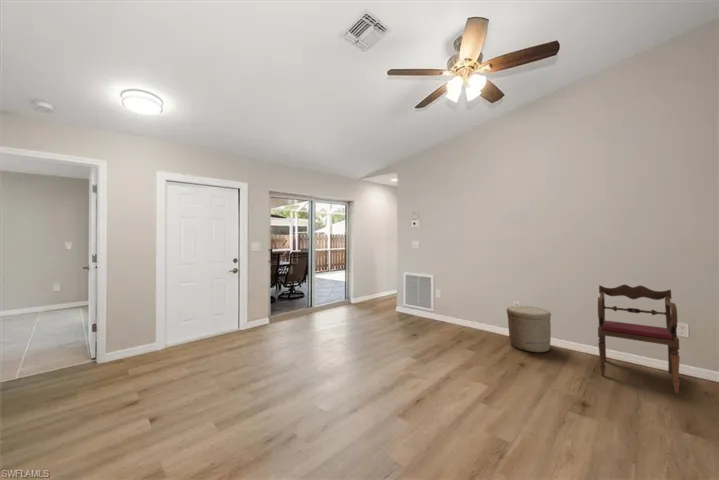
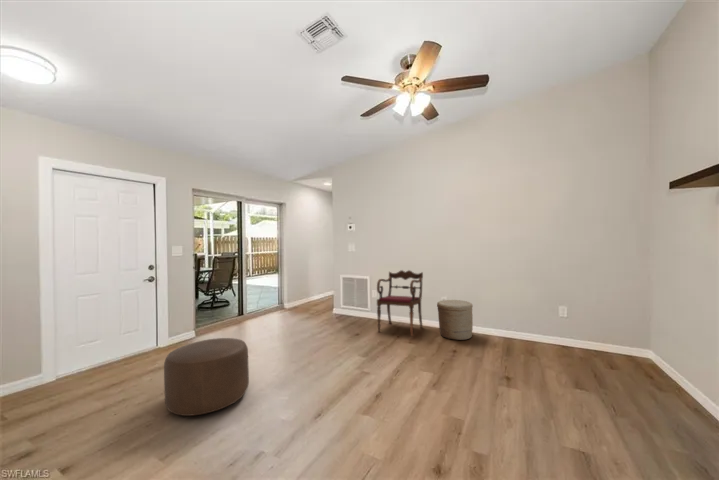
armchair: present [598,285,680,393] -> present [377,271,423,335]
ottoman: none [231,327,303,394] -> present [164,338,249,416]

